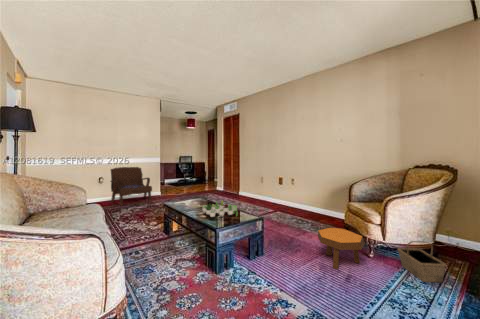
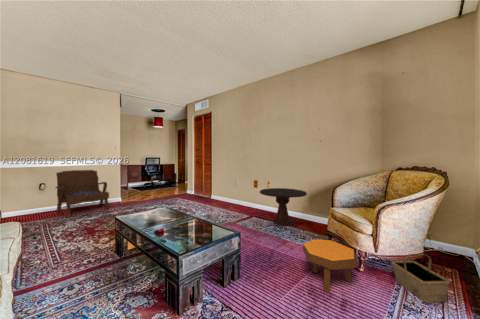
side table: none [284,185,329,220] -> present [260,188,307,226]
succulent plant: present [203,201,237,217] -> none [163,211,209,239]

